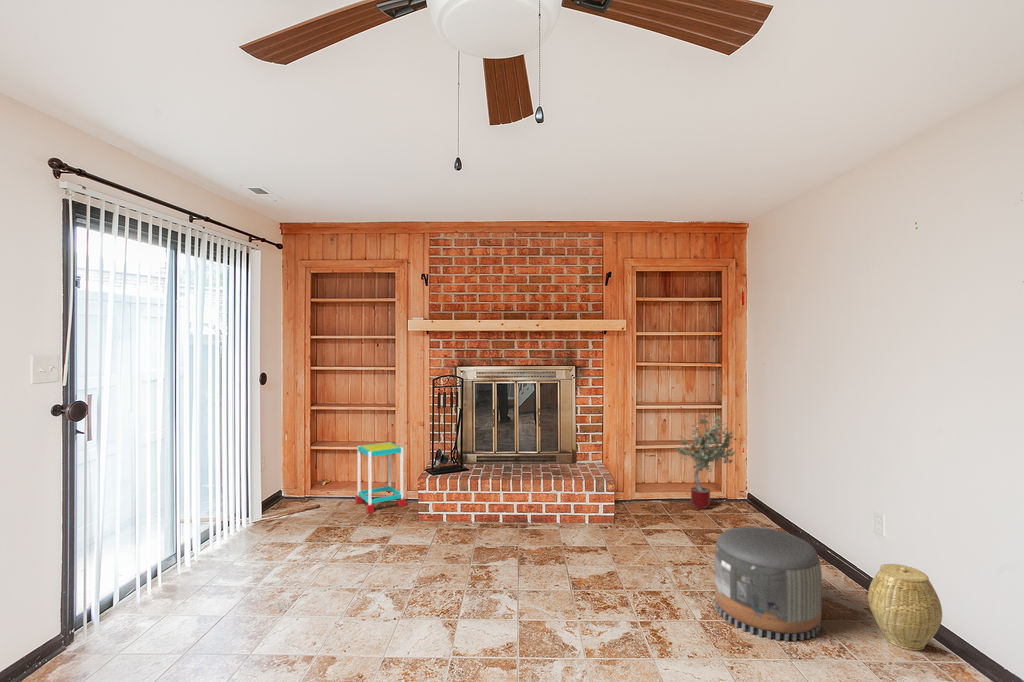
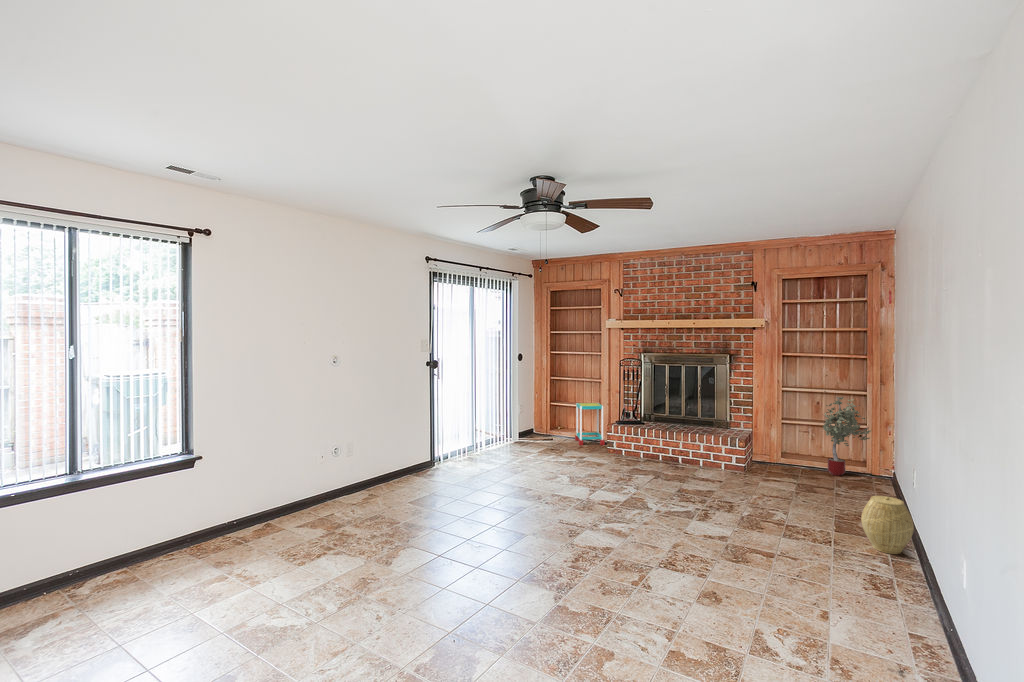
pouf: present [715,527,822,641] -> none [760,465,836,534]

